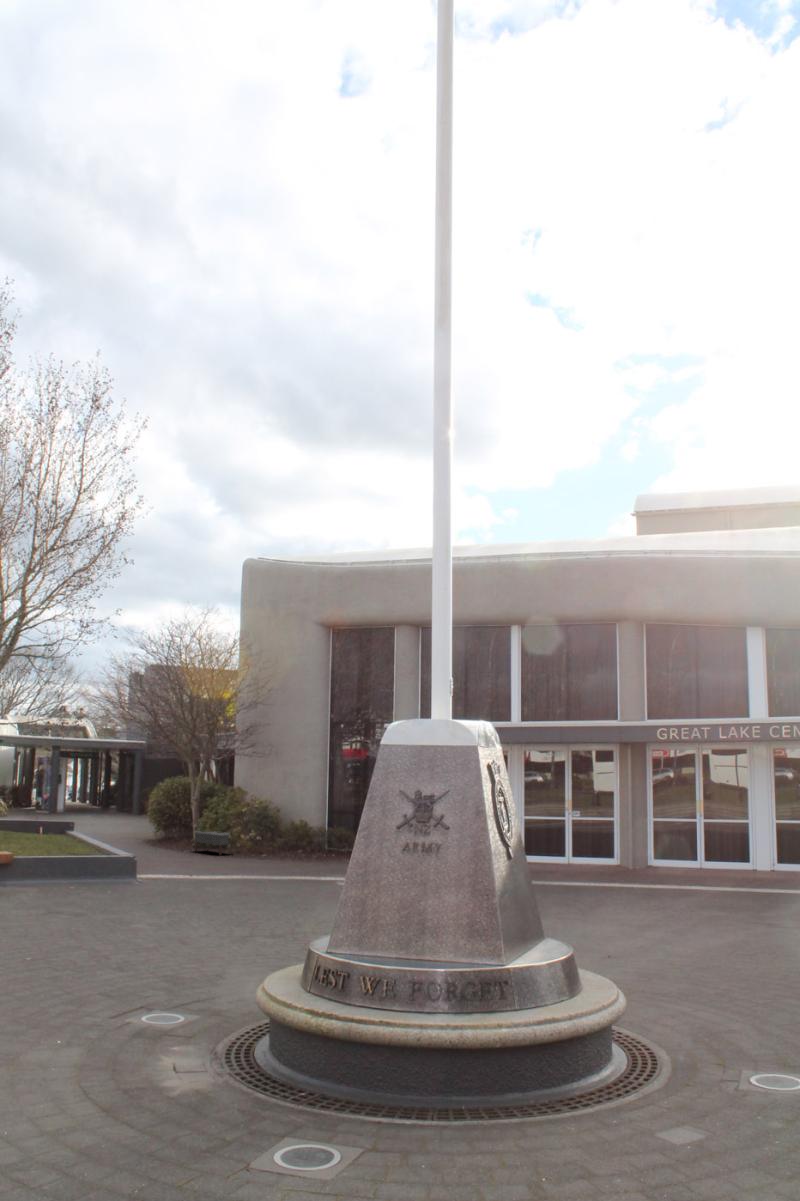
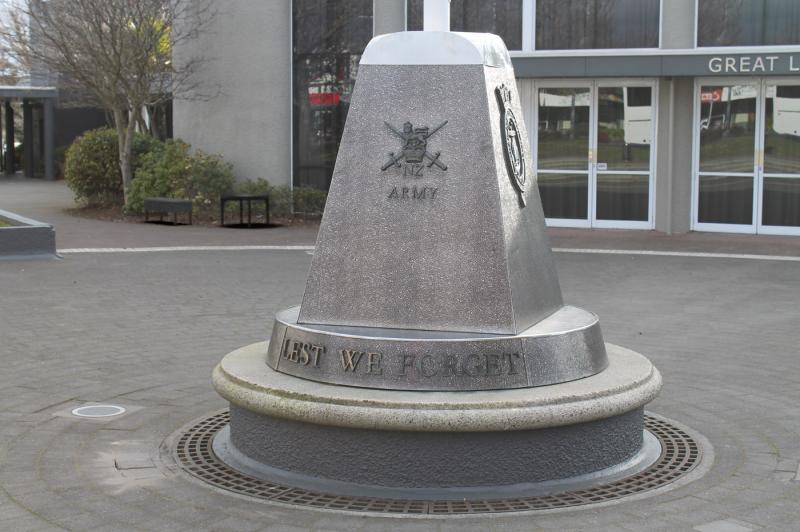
round table: none [257,829,302,859] -> present [218,193,271,227]

